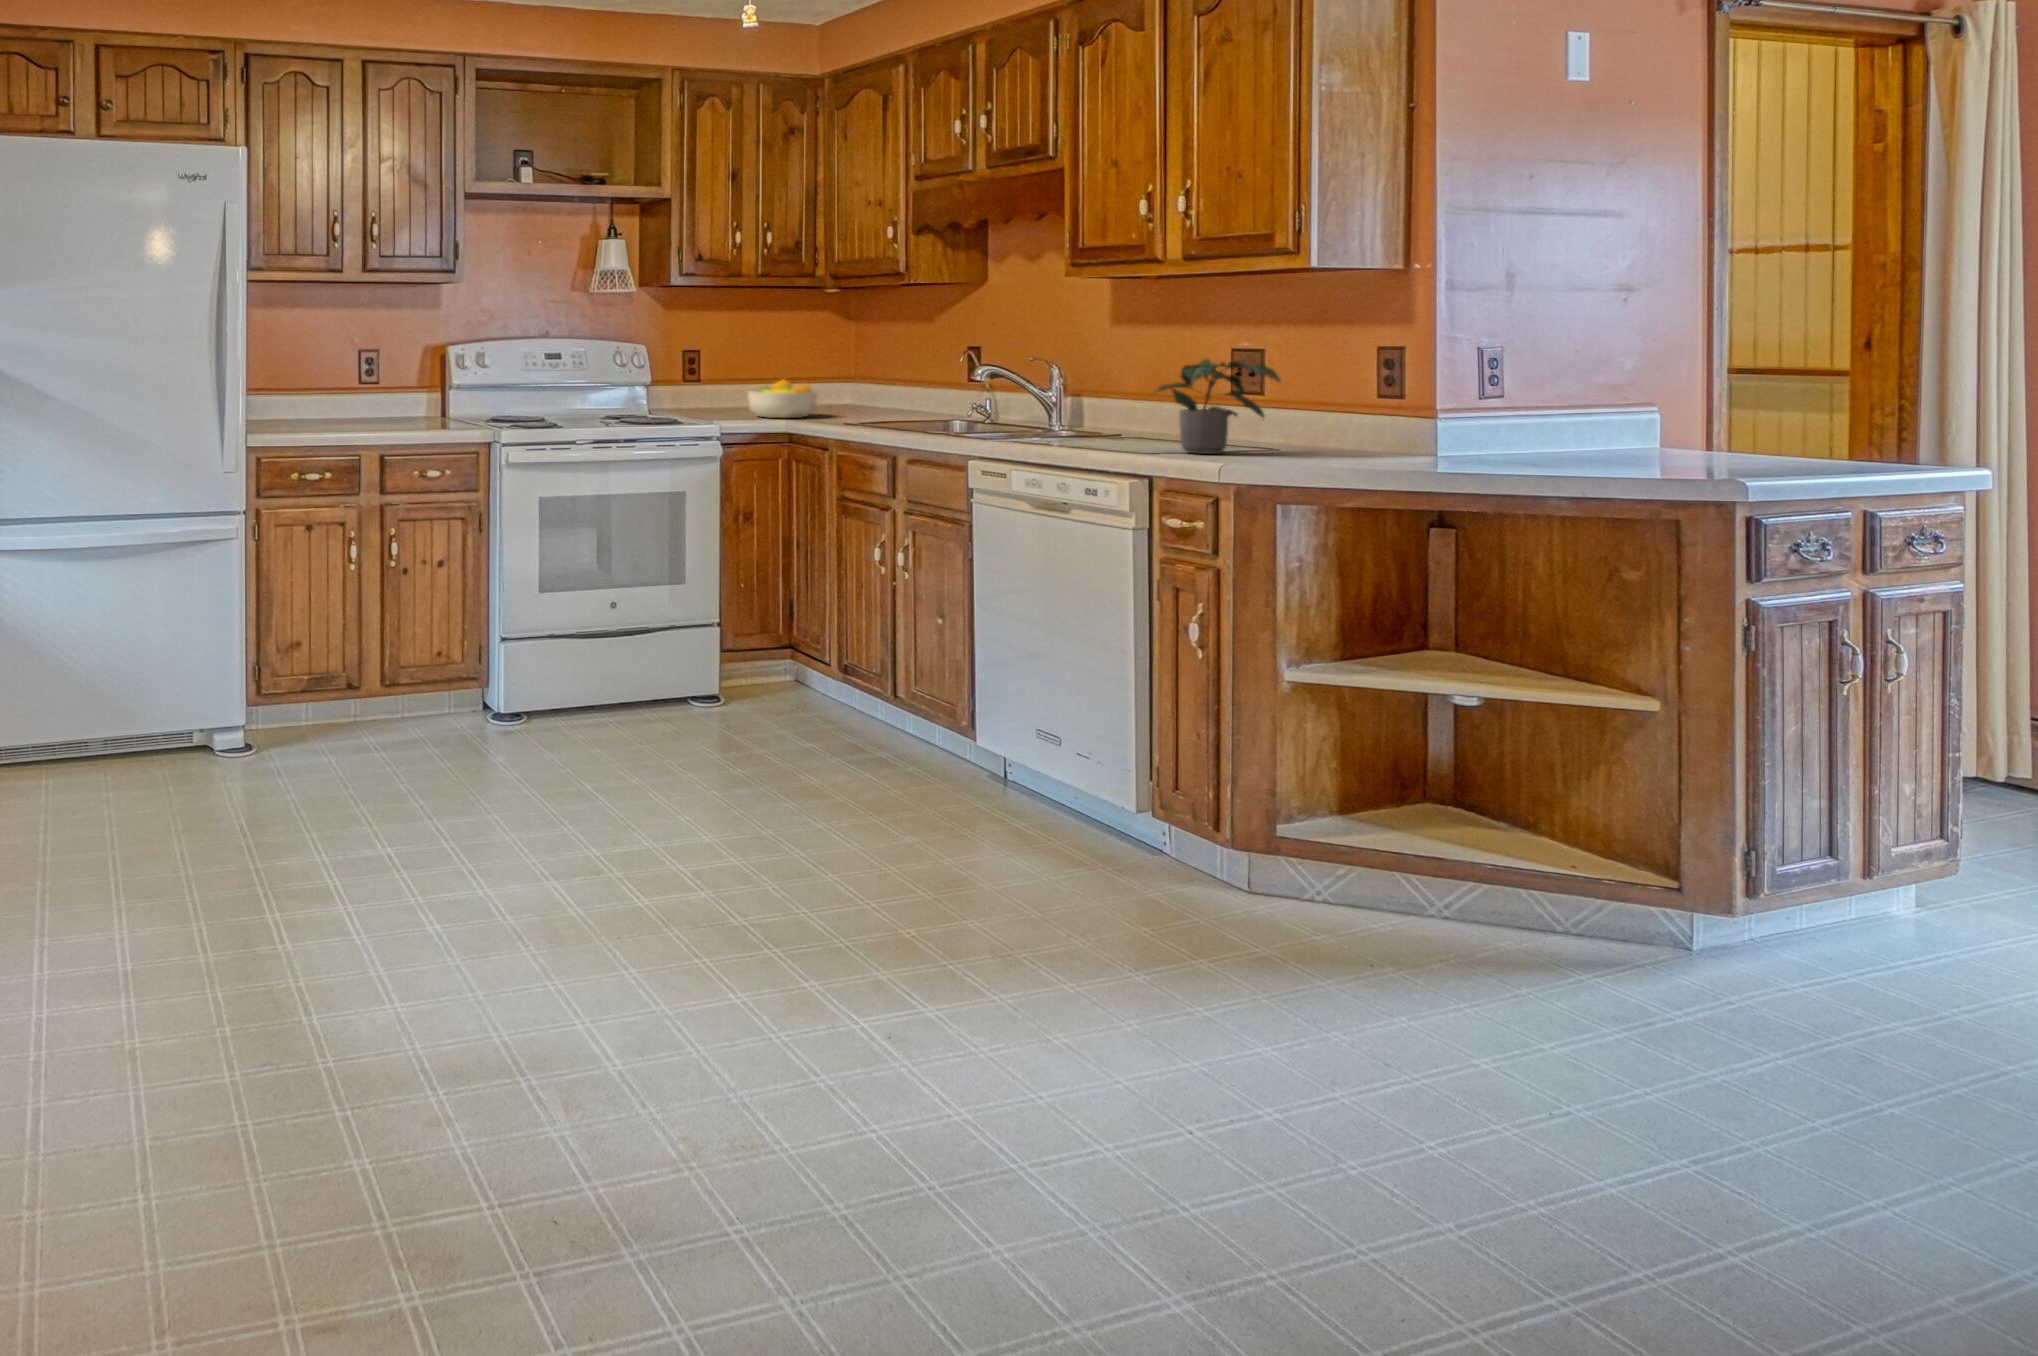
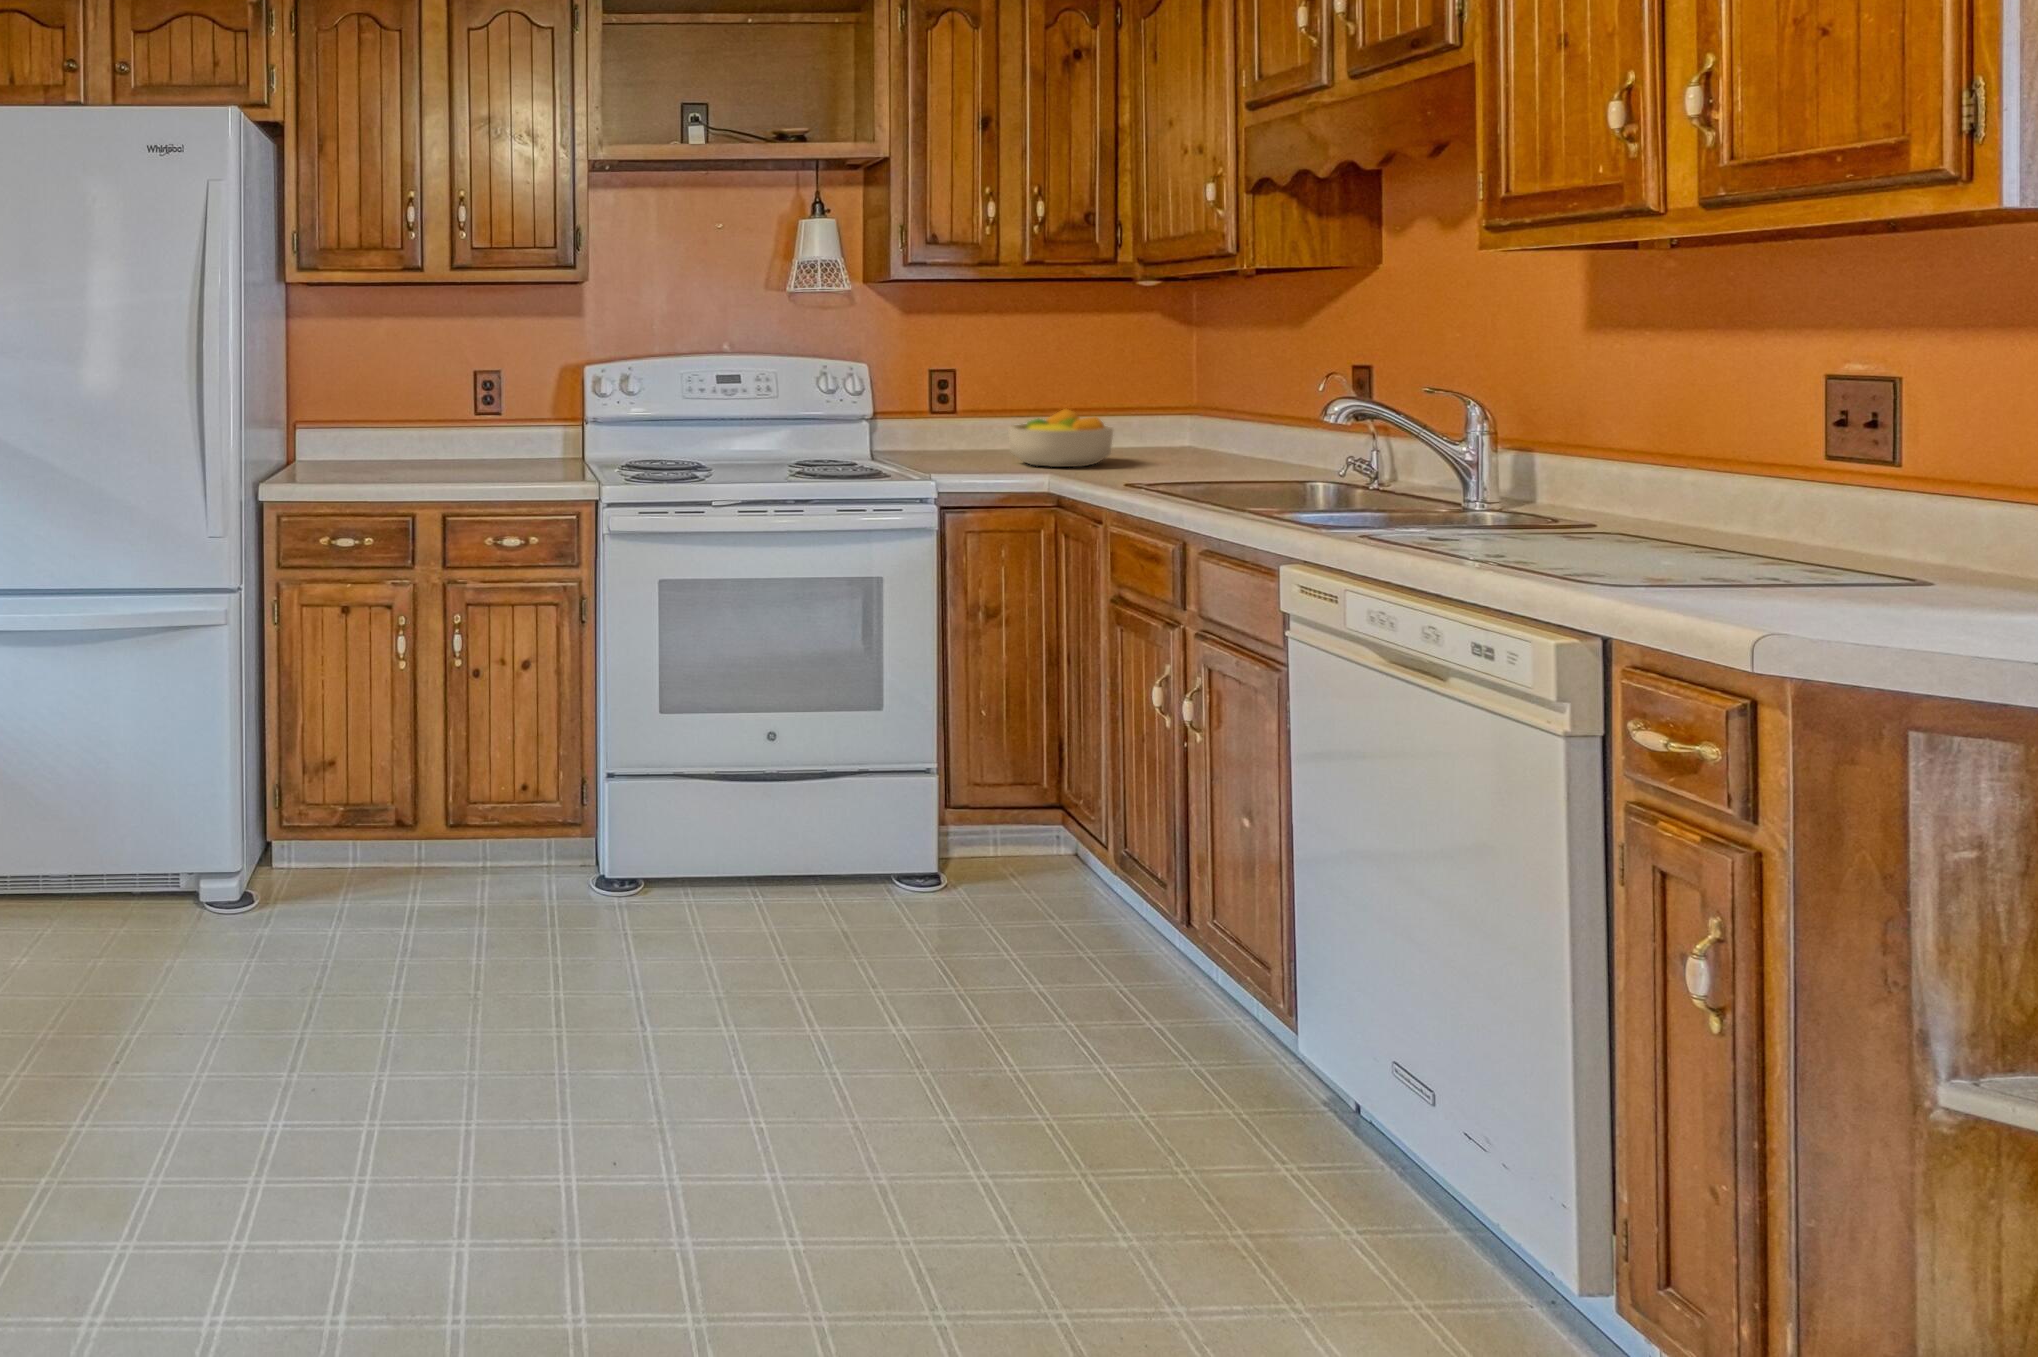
potted plant: present [1156,359,1280,454] -> none [1622,396,1920,585]

